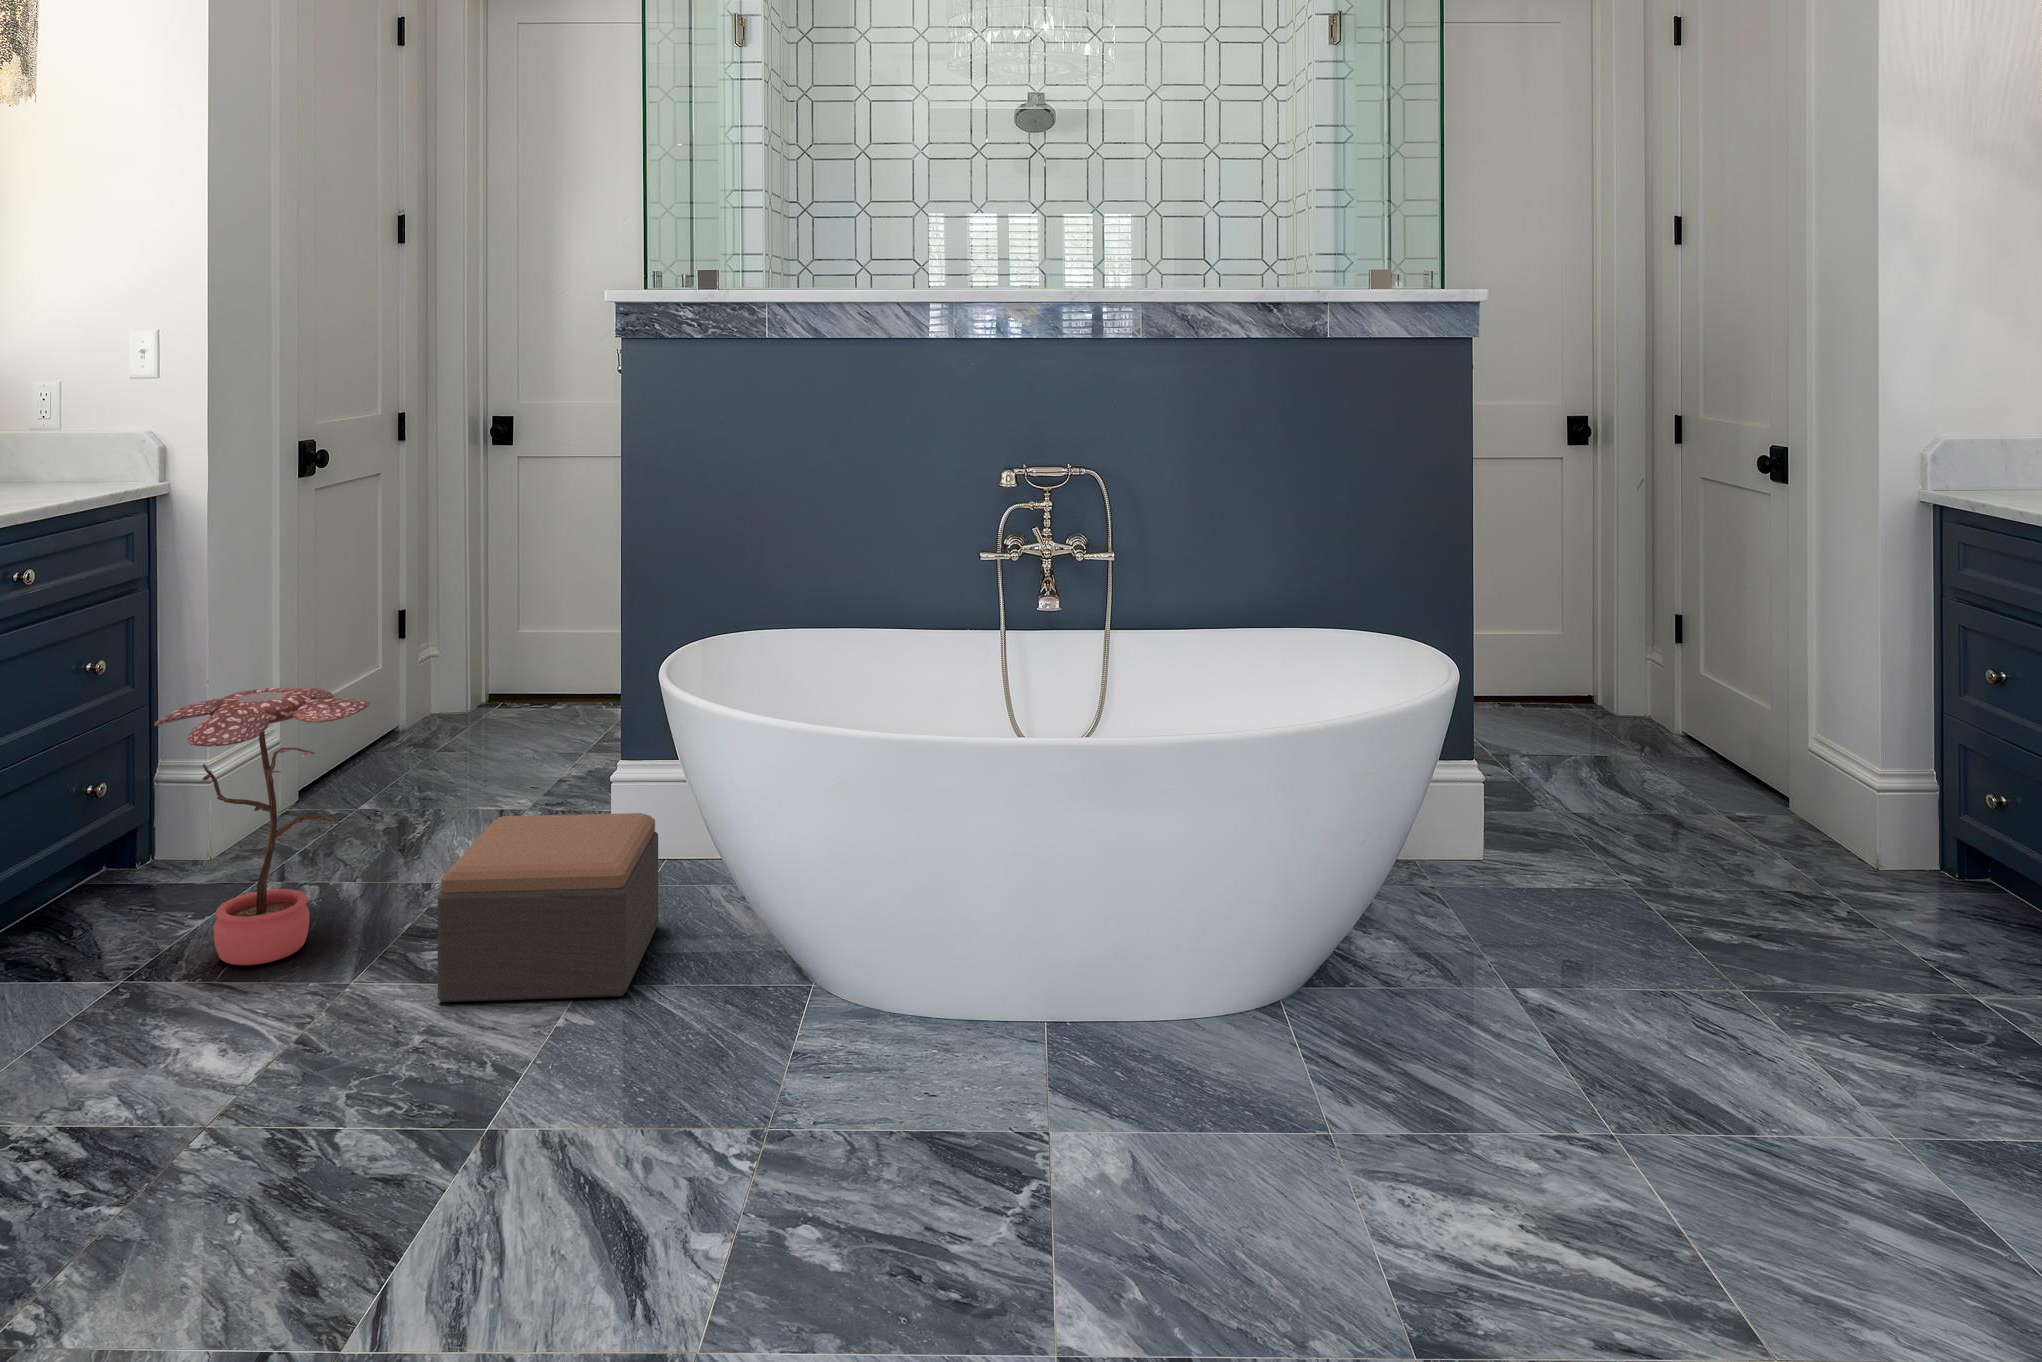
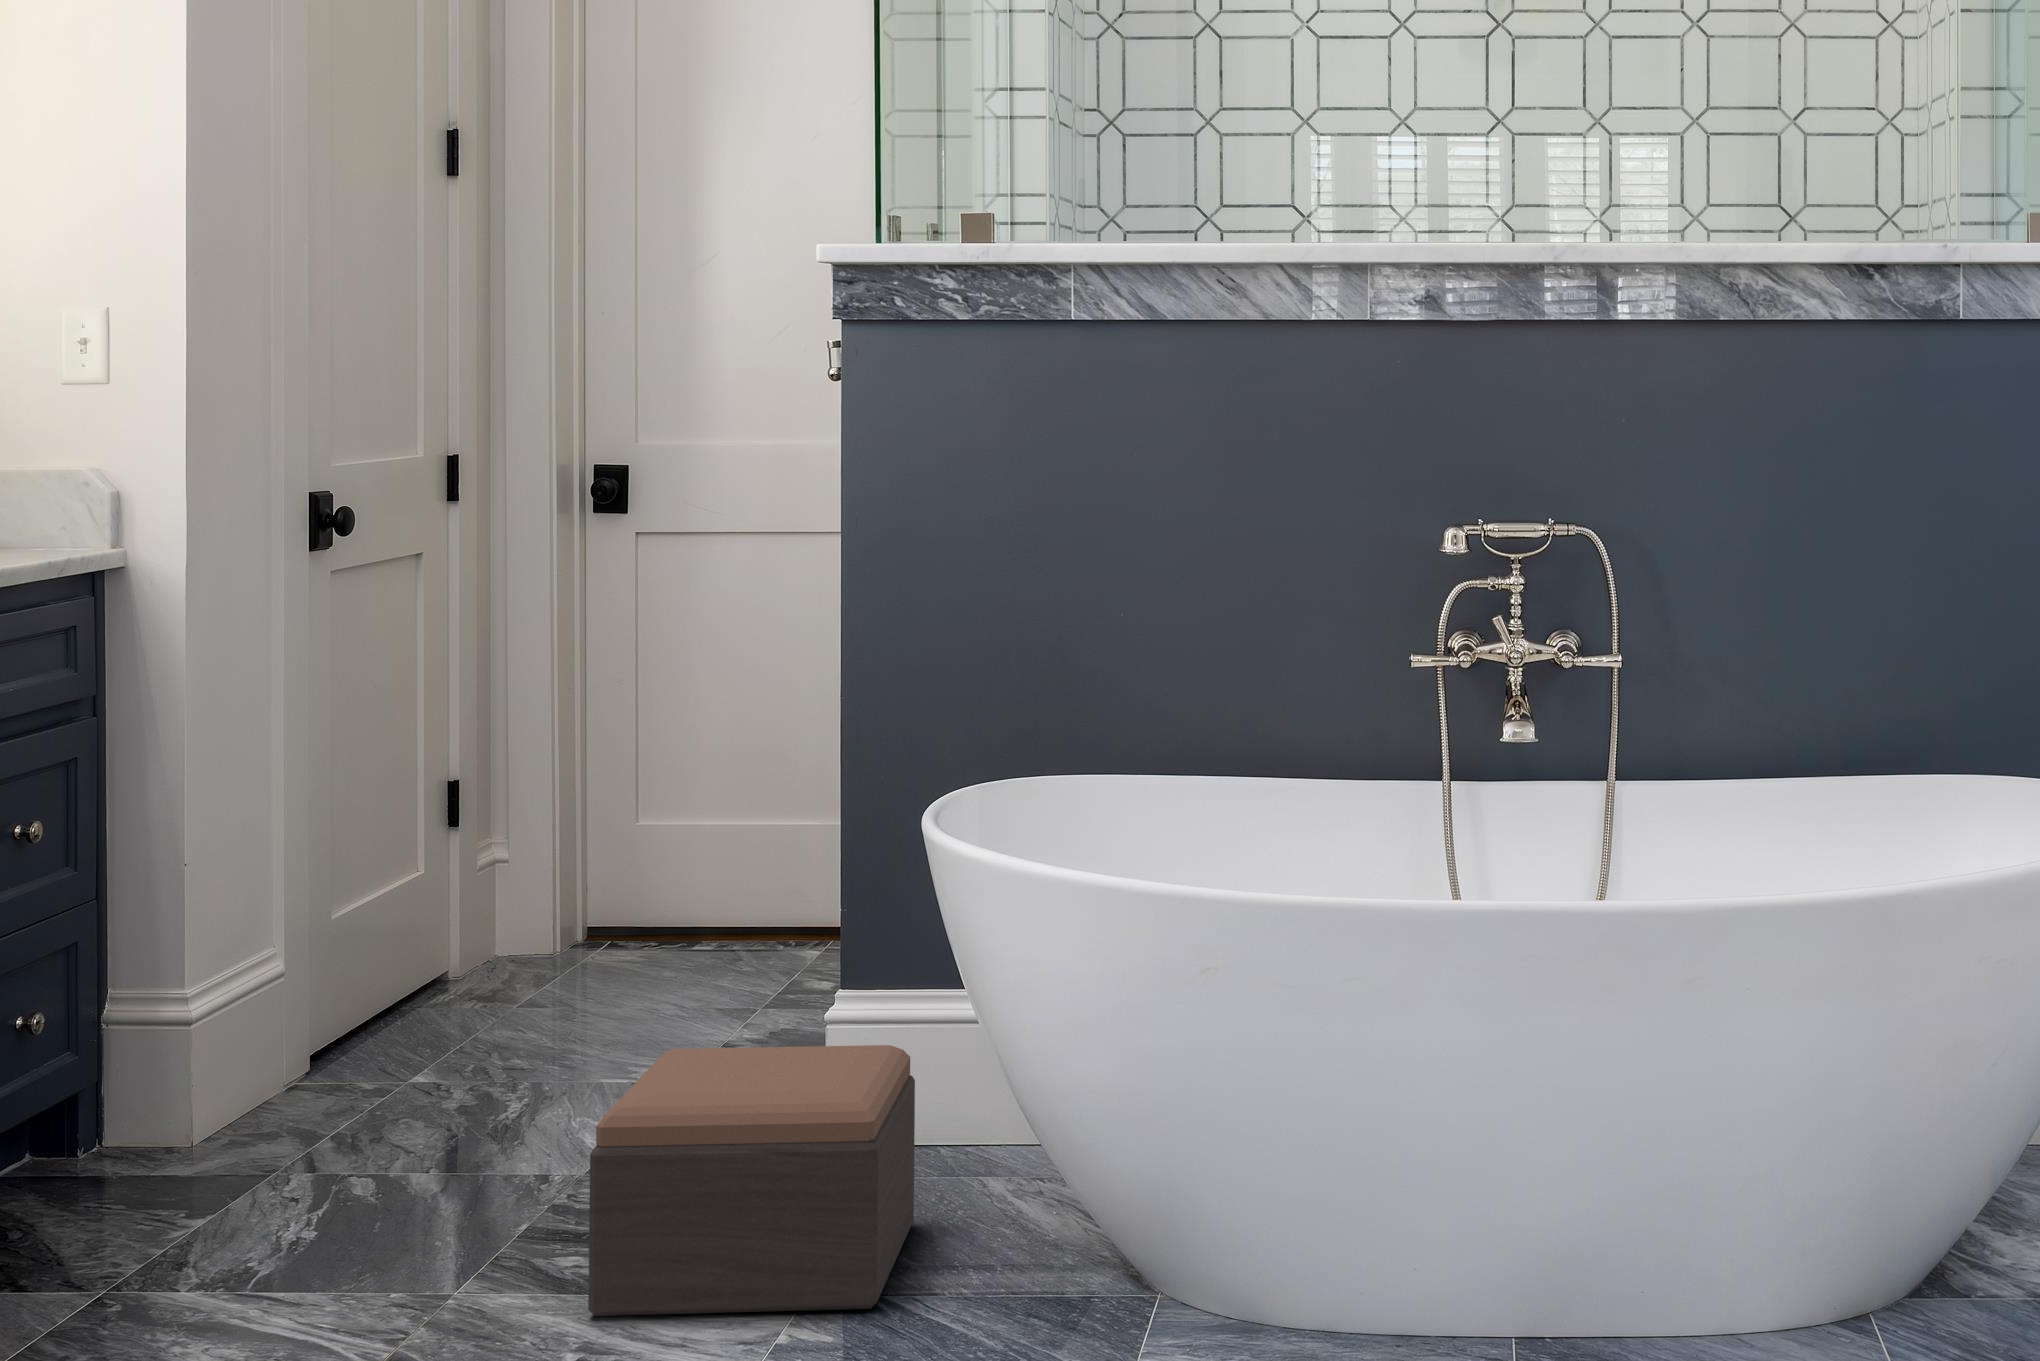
potted plant: present [154,688,370,965] -> none [143,851,472,1271]

